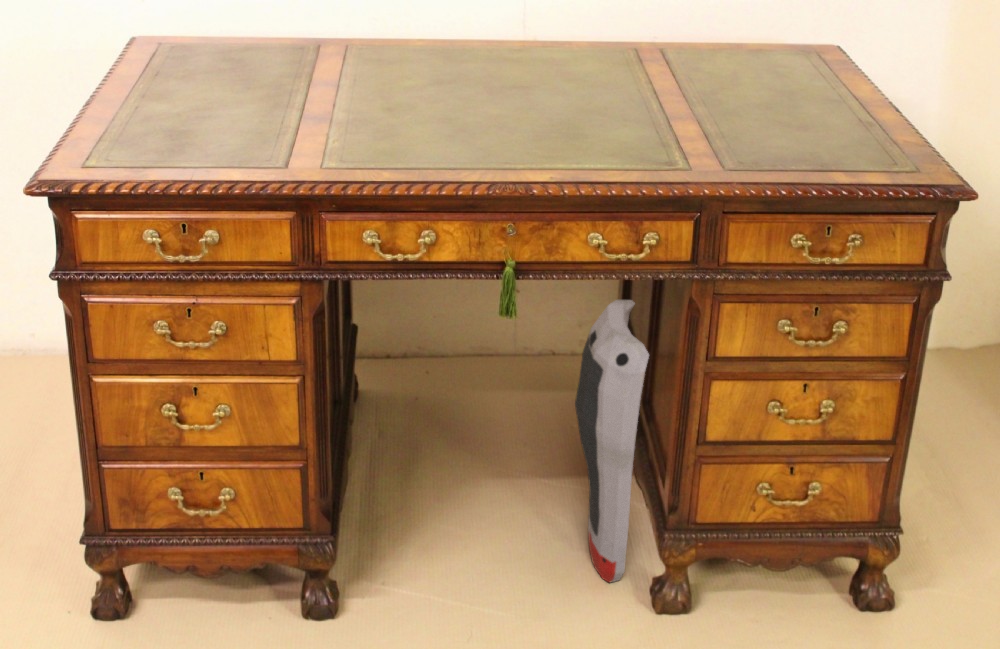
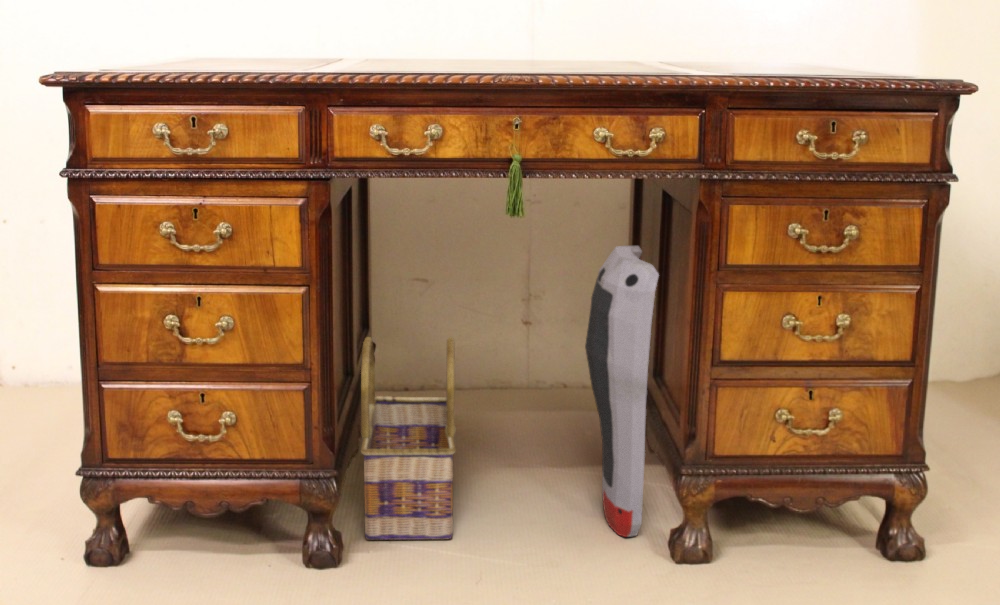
basket: none [353,386,447,586] -> present [361,337,456,540]

